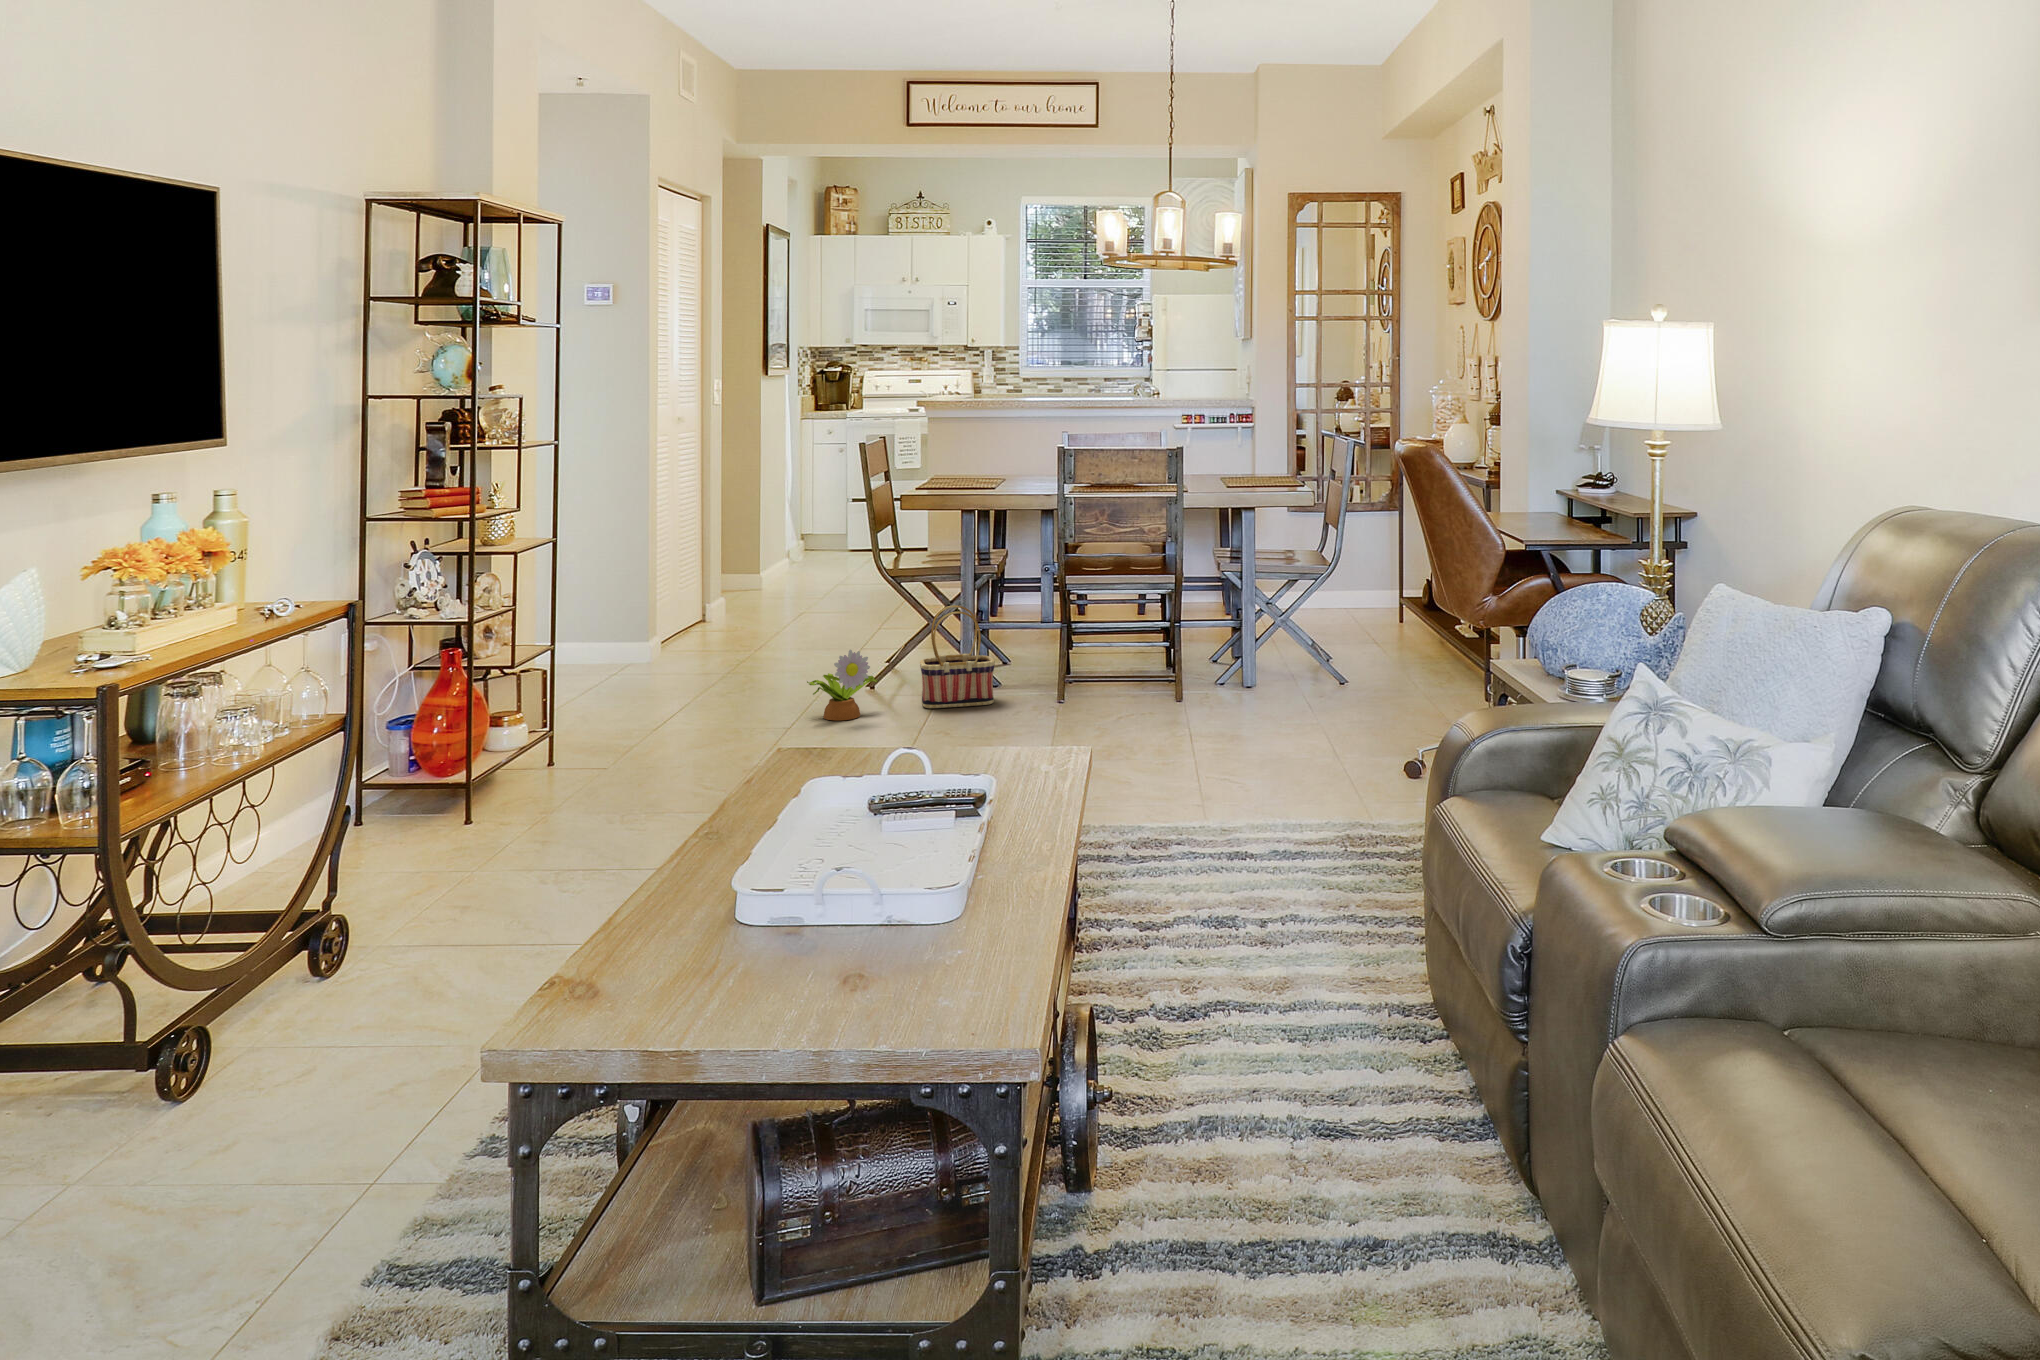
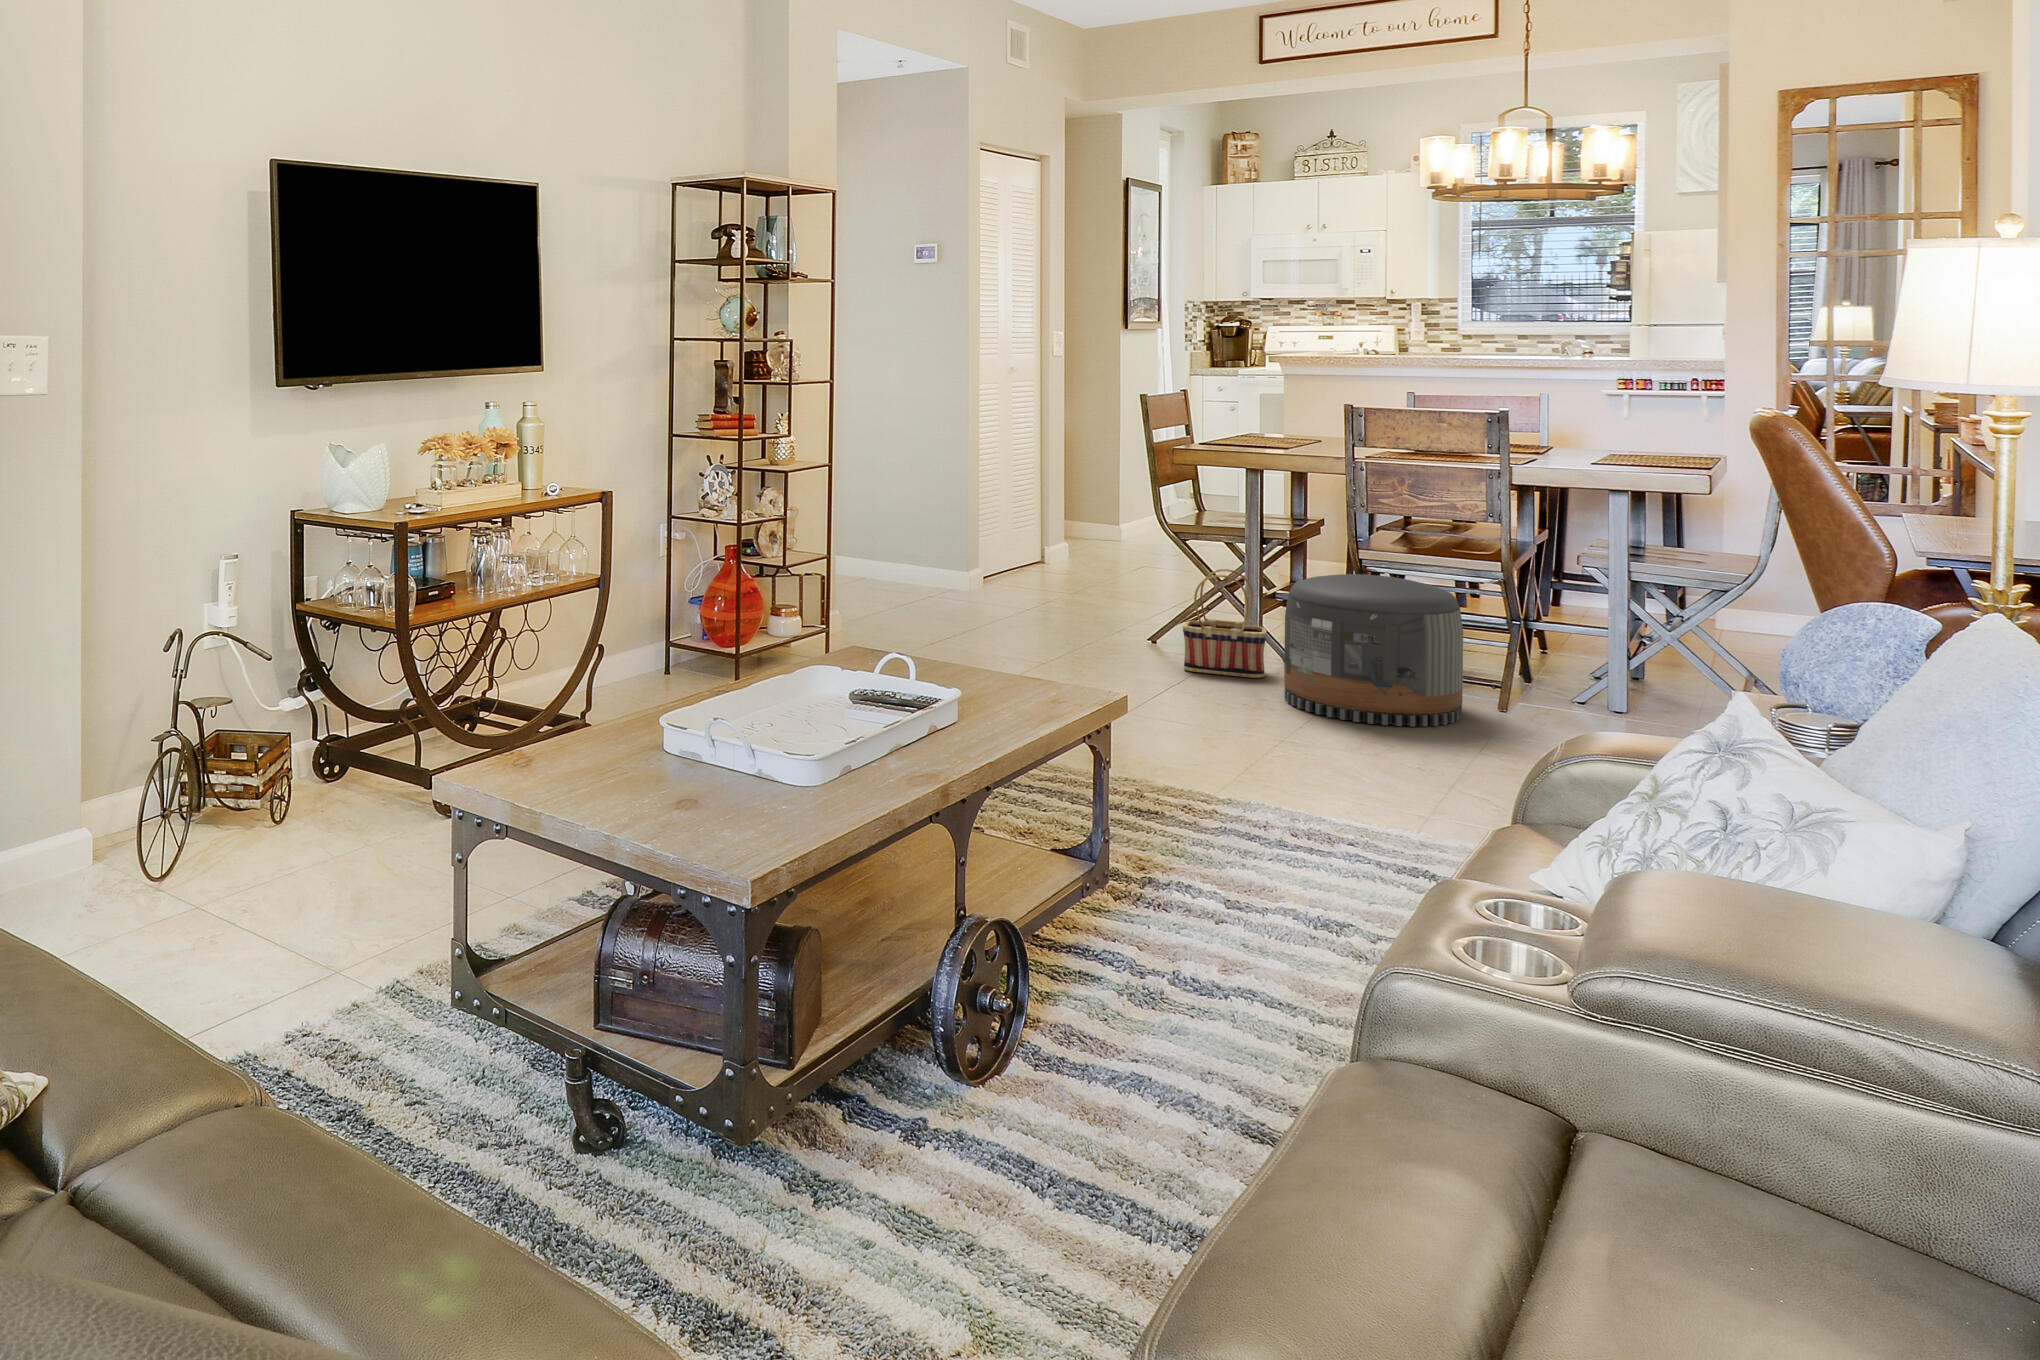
pouf: none [1022,596,1163,730] -> present [1284,574,1463,726]
decorative plant: present [807,650,877,720] -> none [1064,599,1137,668]

